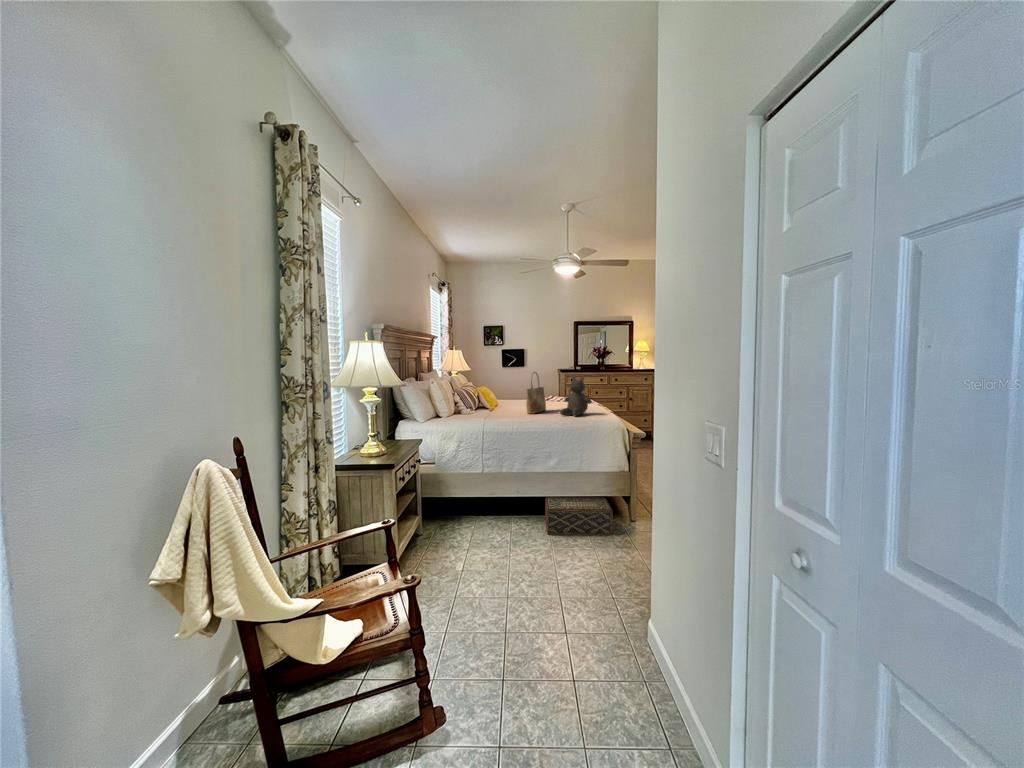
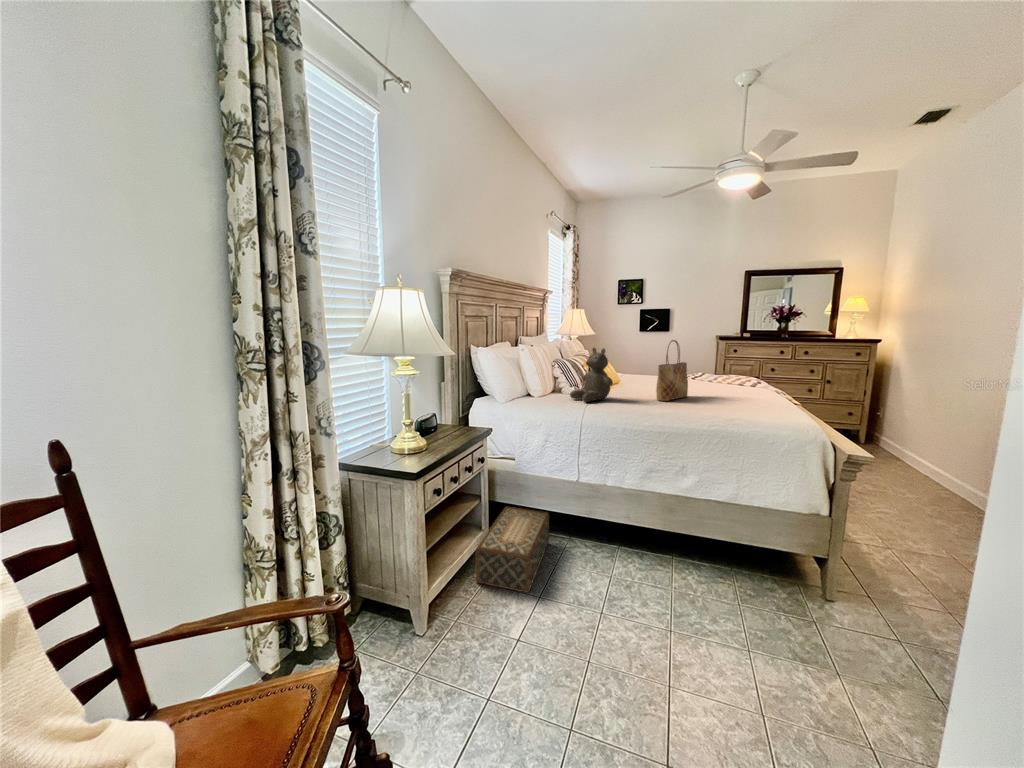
teddy bear: present [560,377,592,416] -> present [570,348,613,402]
woven basket: present [545,497,613,535] -> present [476,507,549,593]

